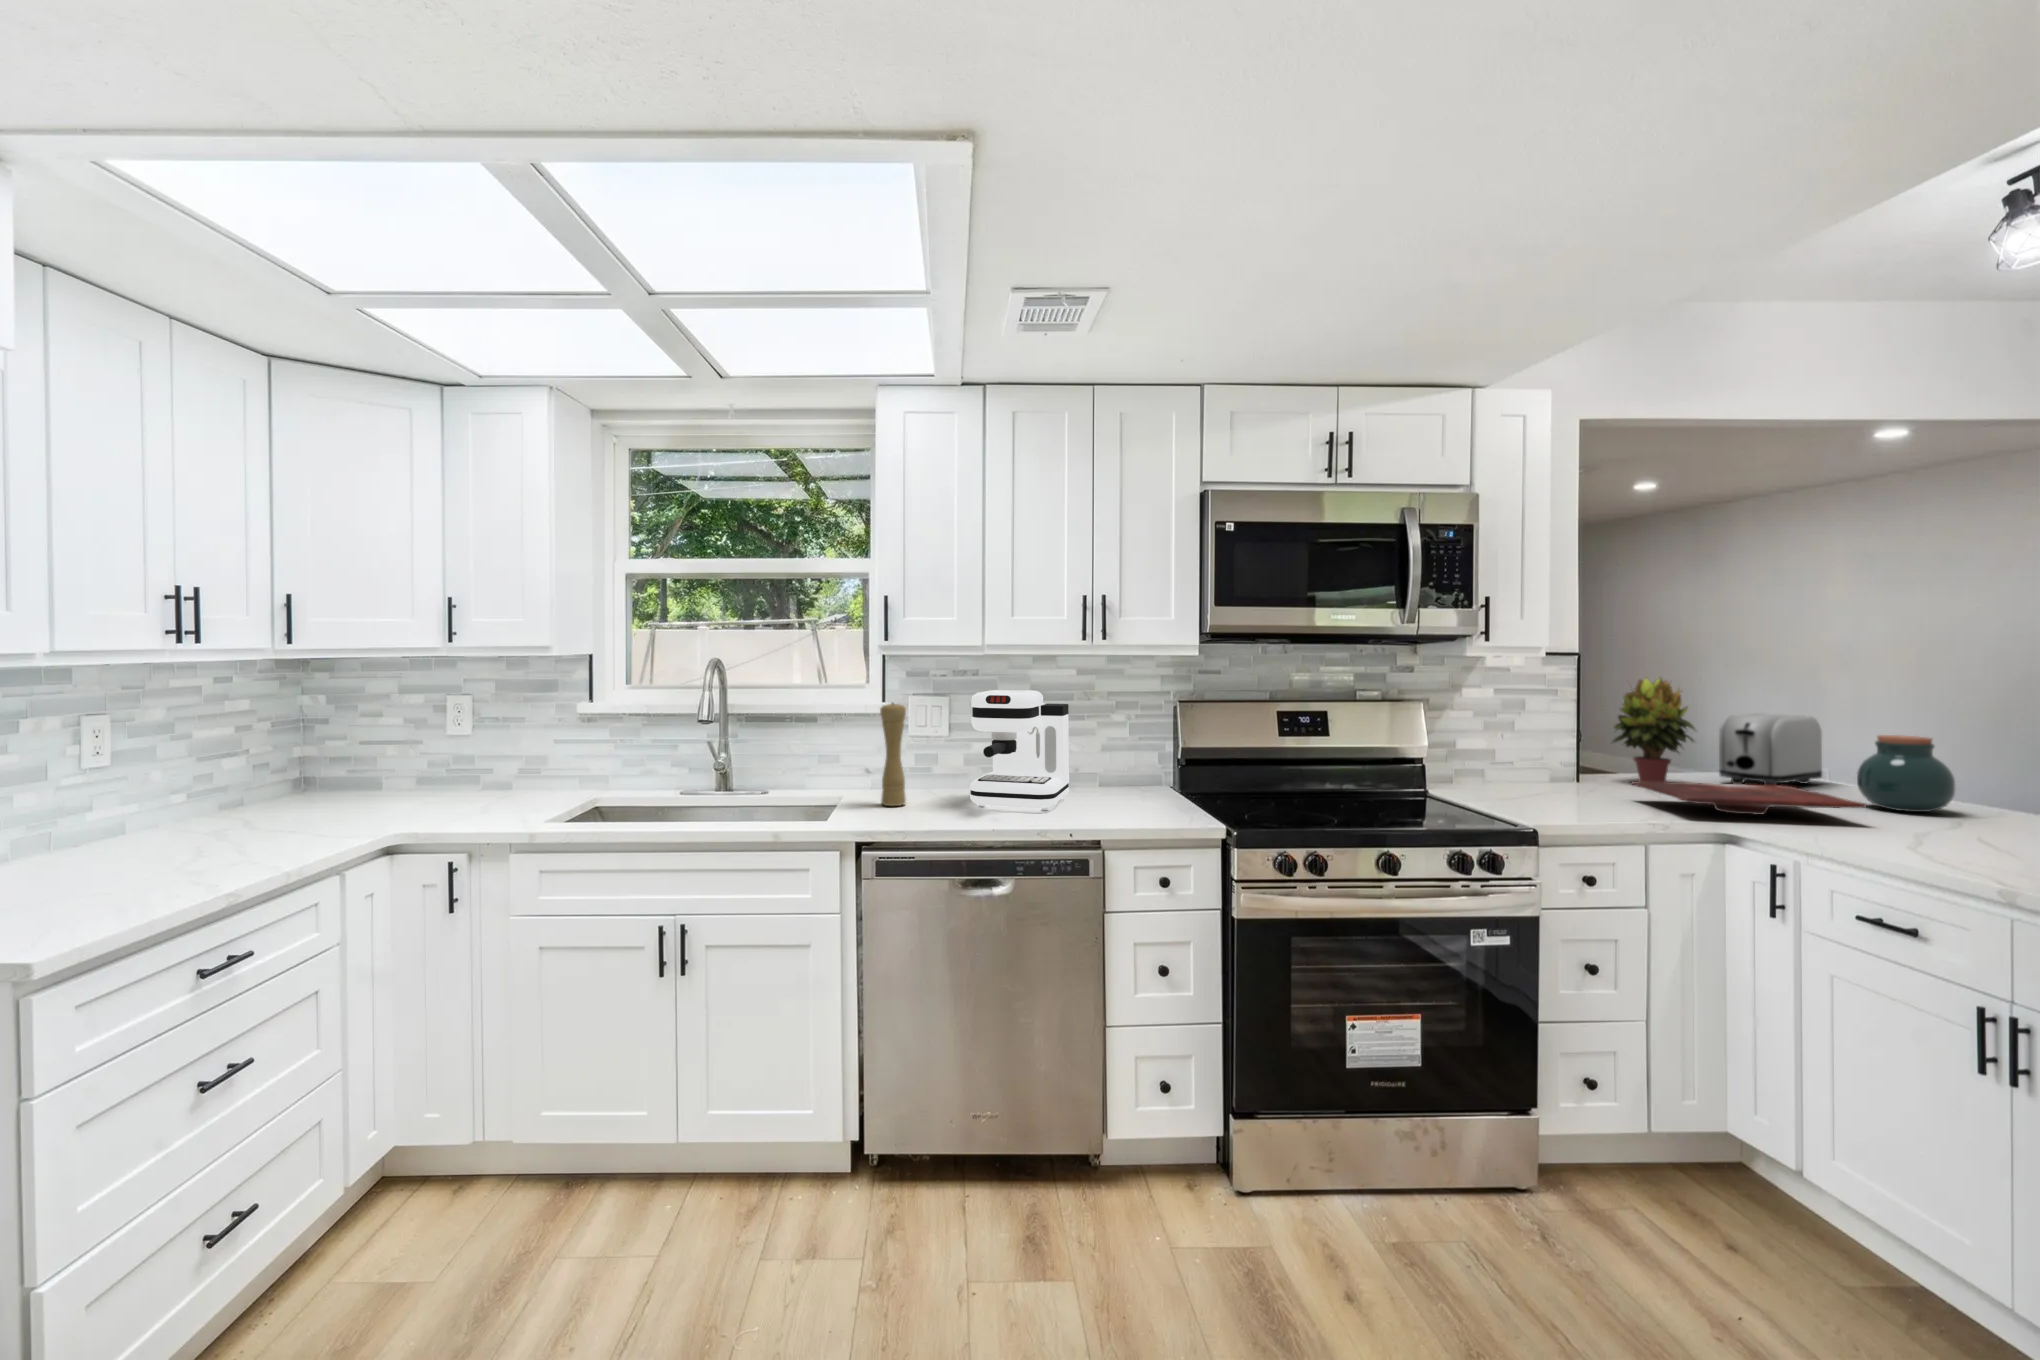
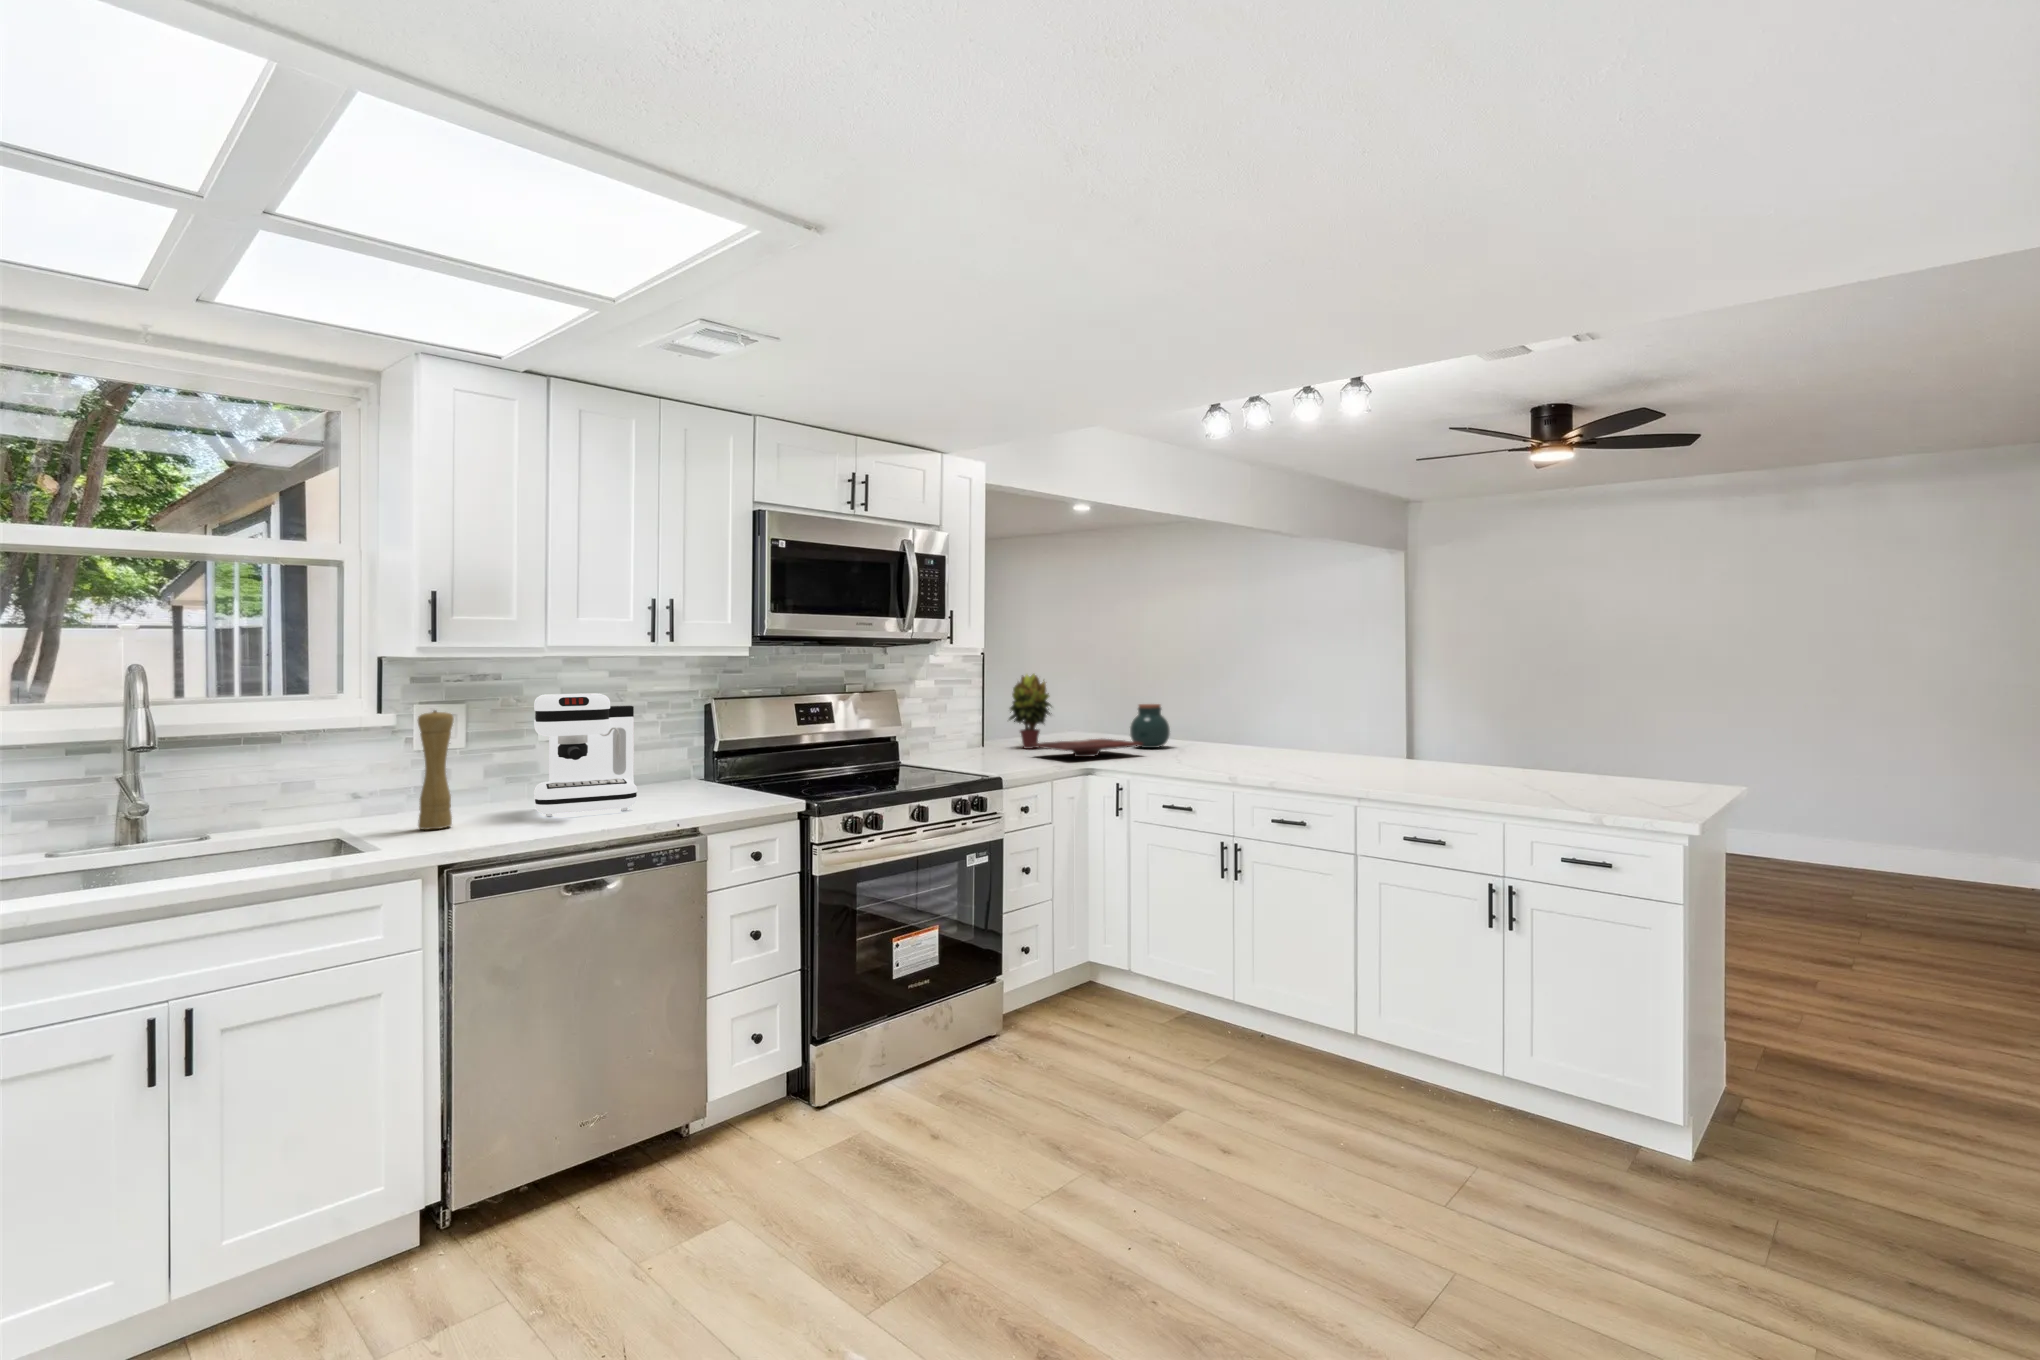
toaster: present [1719,713,1822,785] -> none [1061,697,1107,744]

